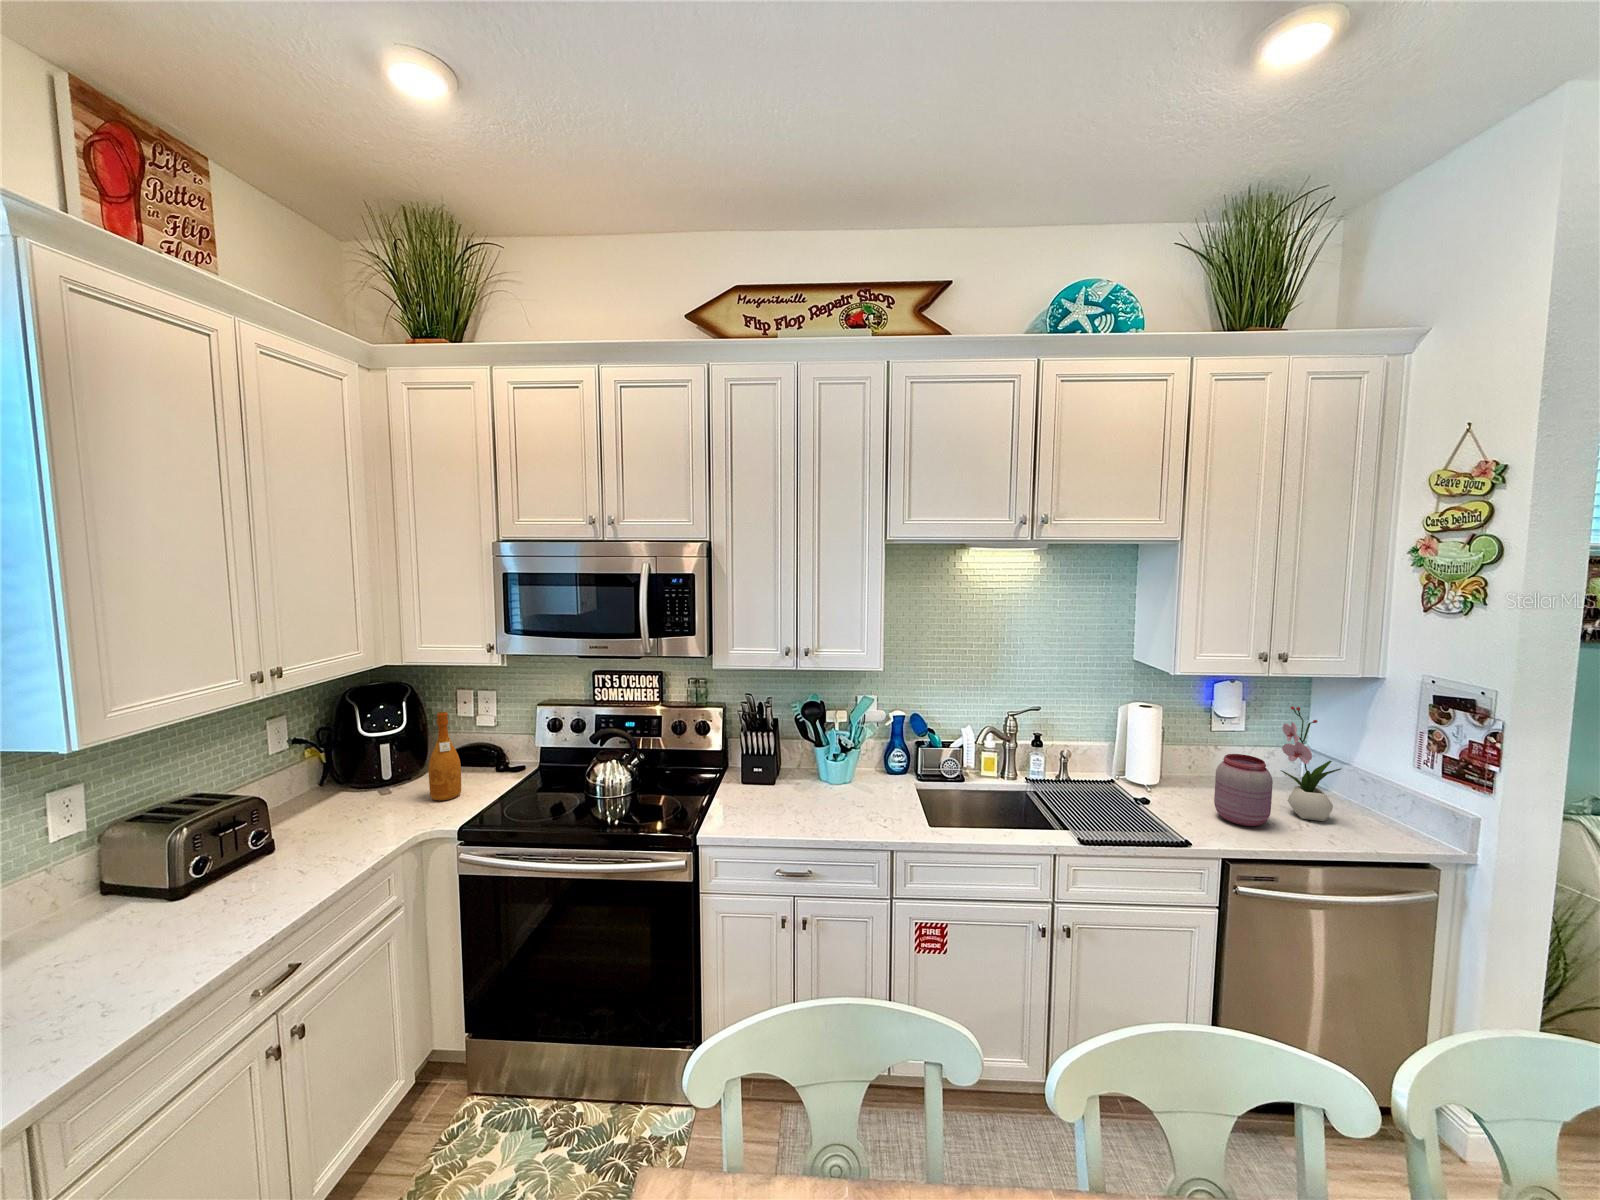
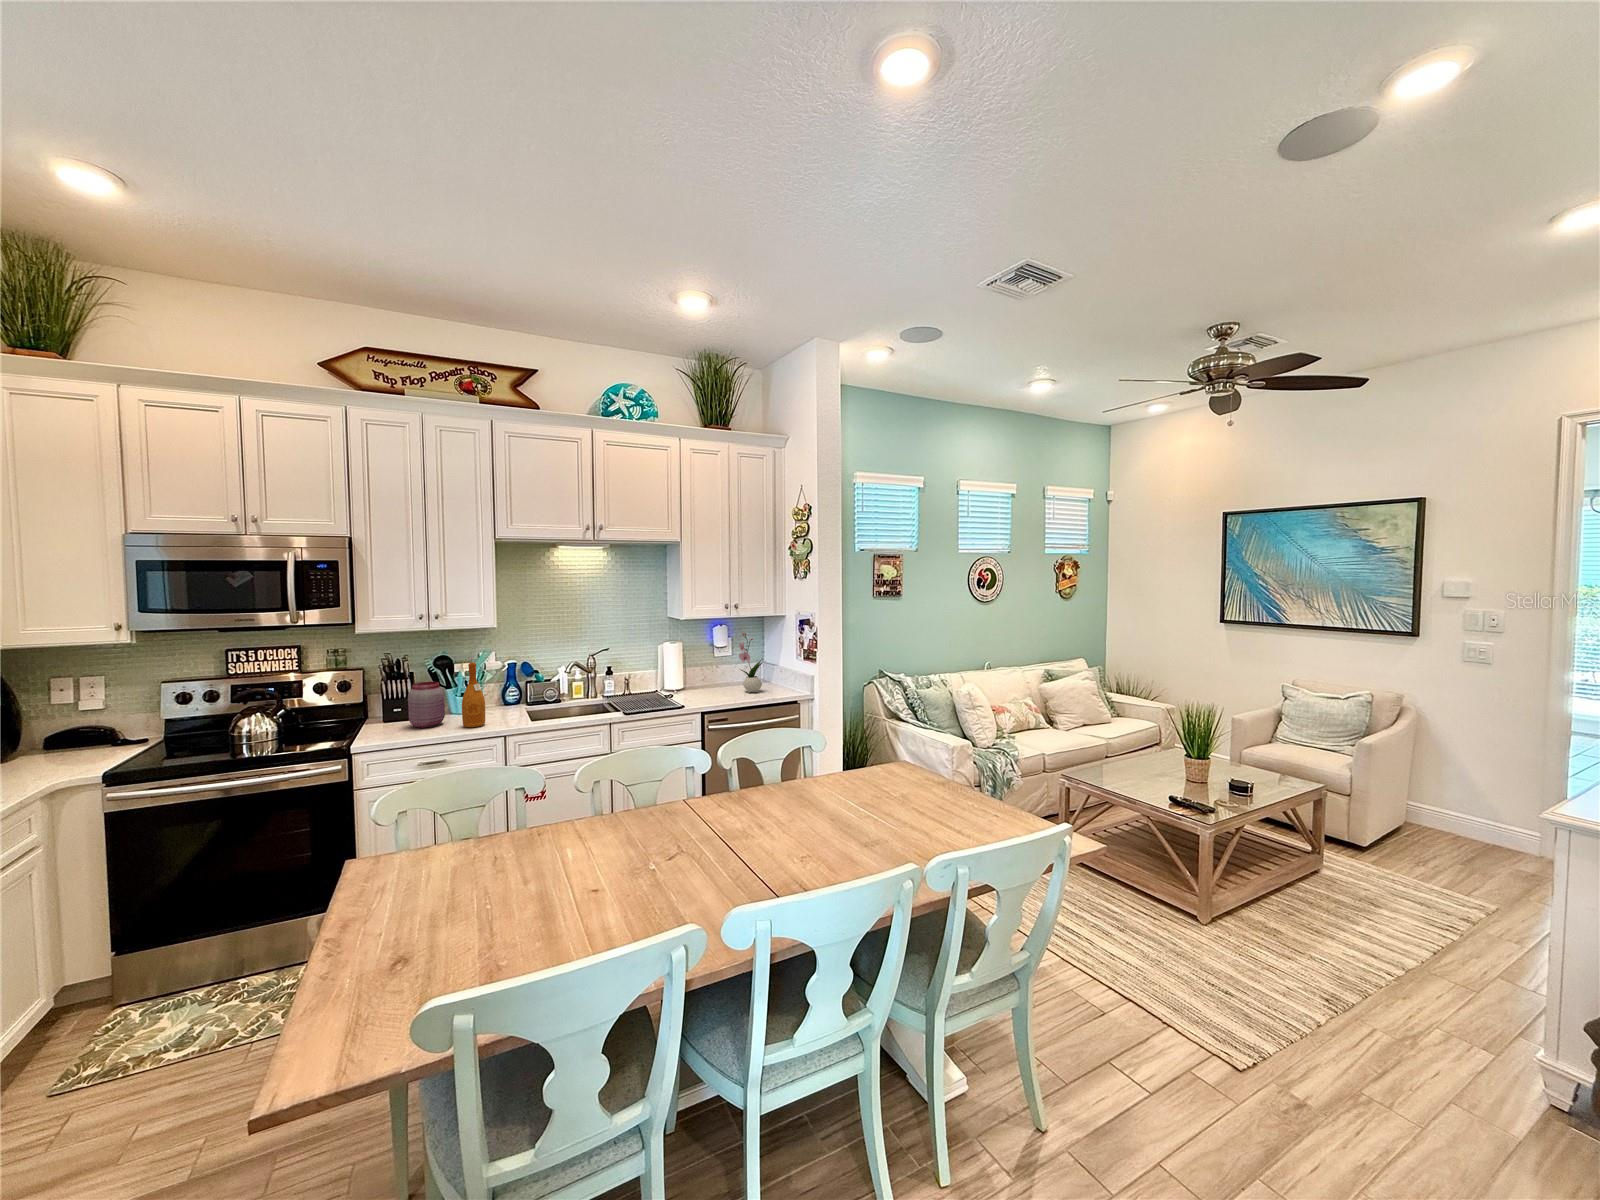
wine bottle: present [429,712,461,801] -> present [462,662,485,727]
jar: present [1214,754,1273,826] -> present [408,681,445,728]

